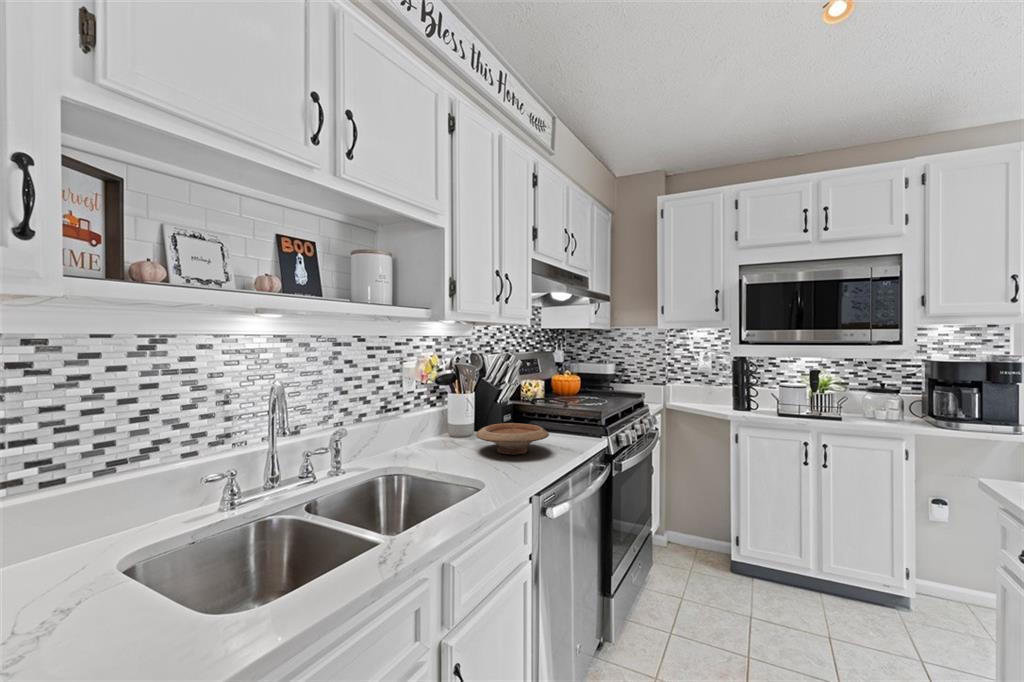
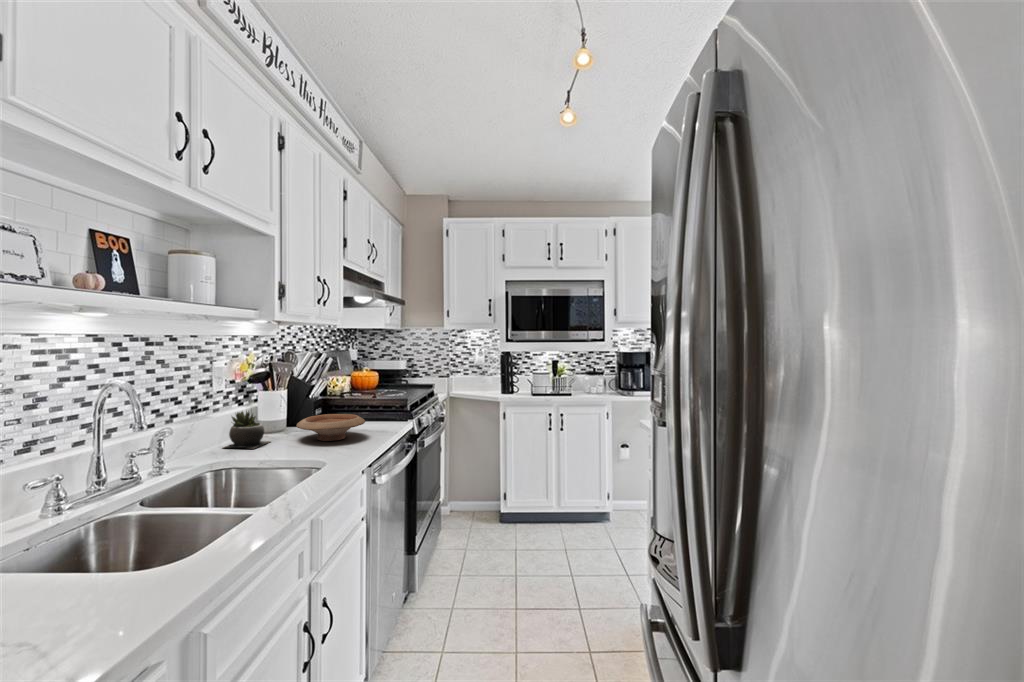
succulent plant: none [404,413,452,455] -> present [223,411,268,448]

